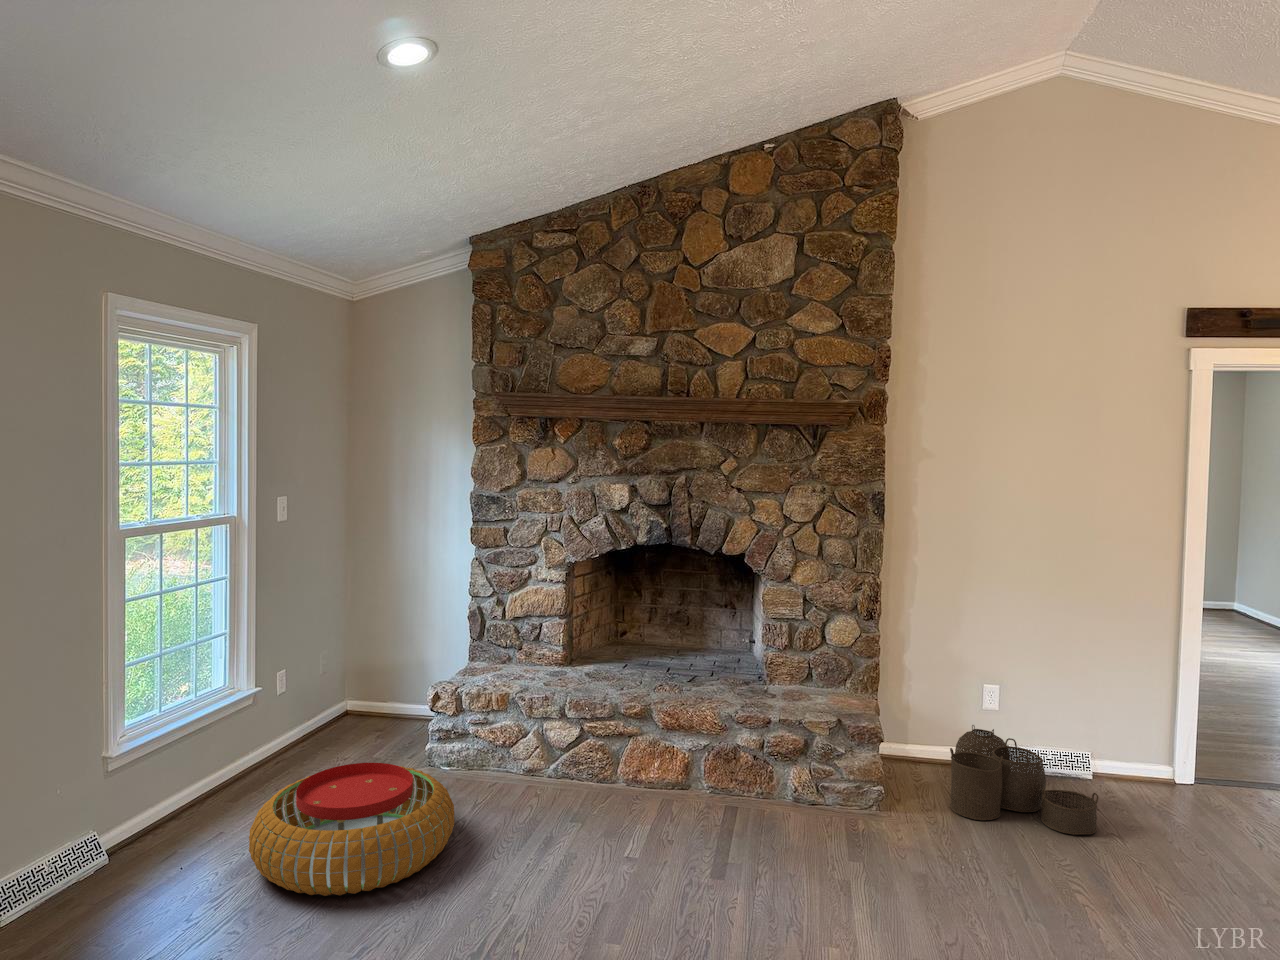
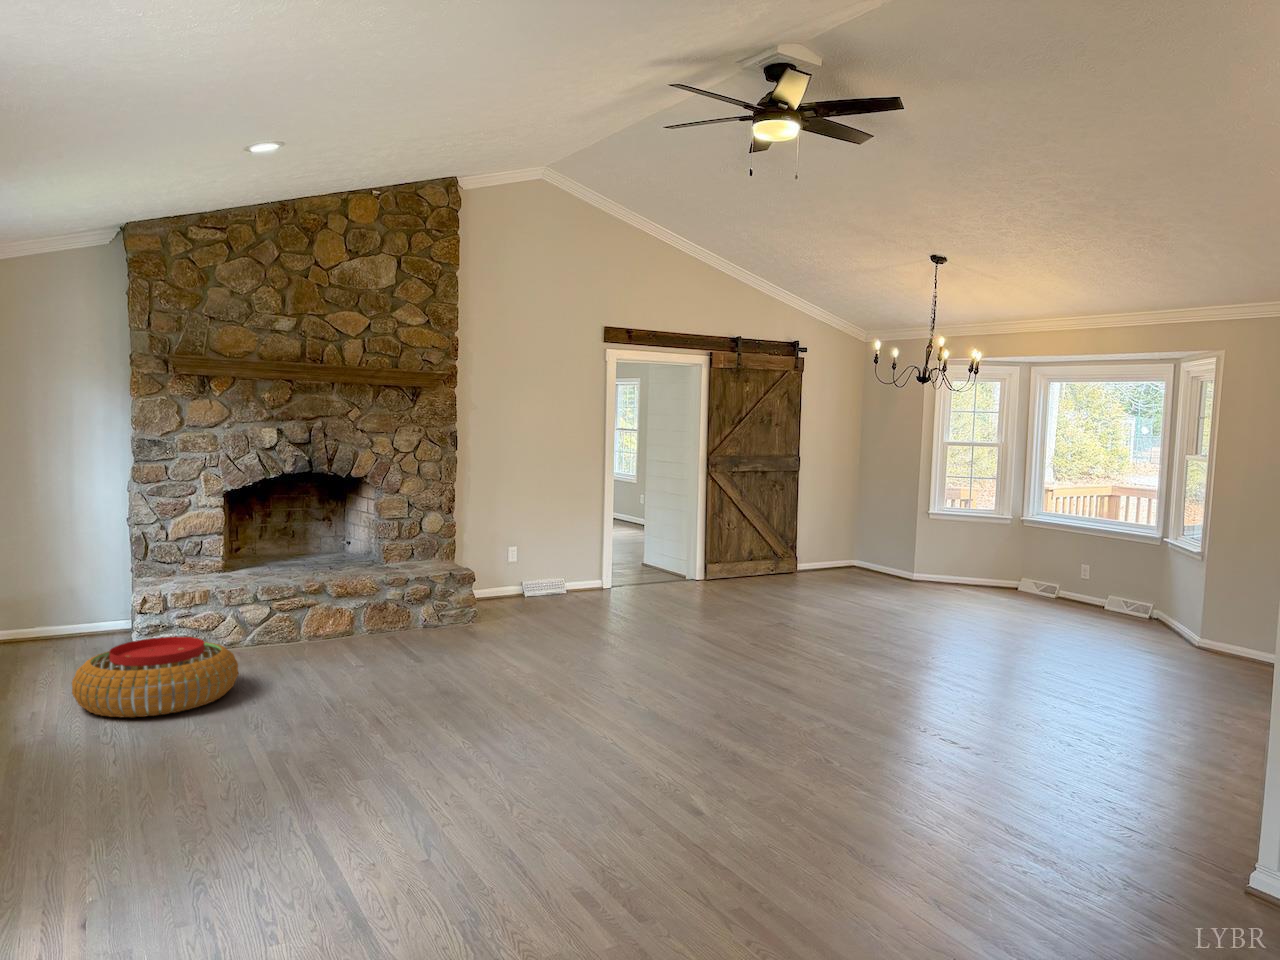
woven basket: present [950,725,1098,835] -> none [497,574,581,618]

